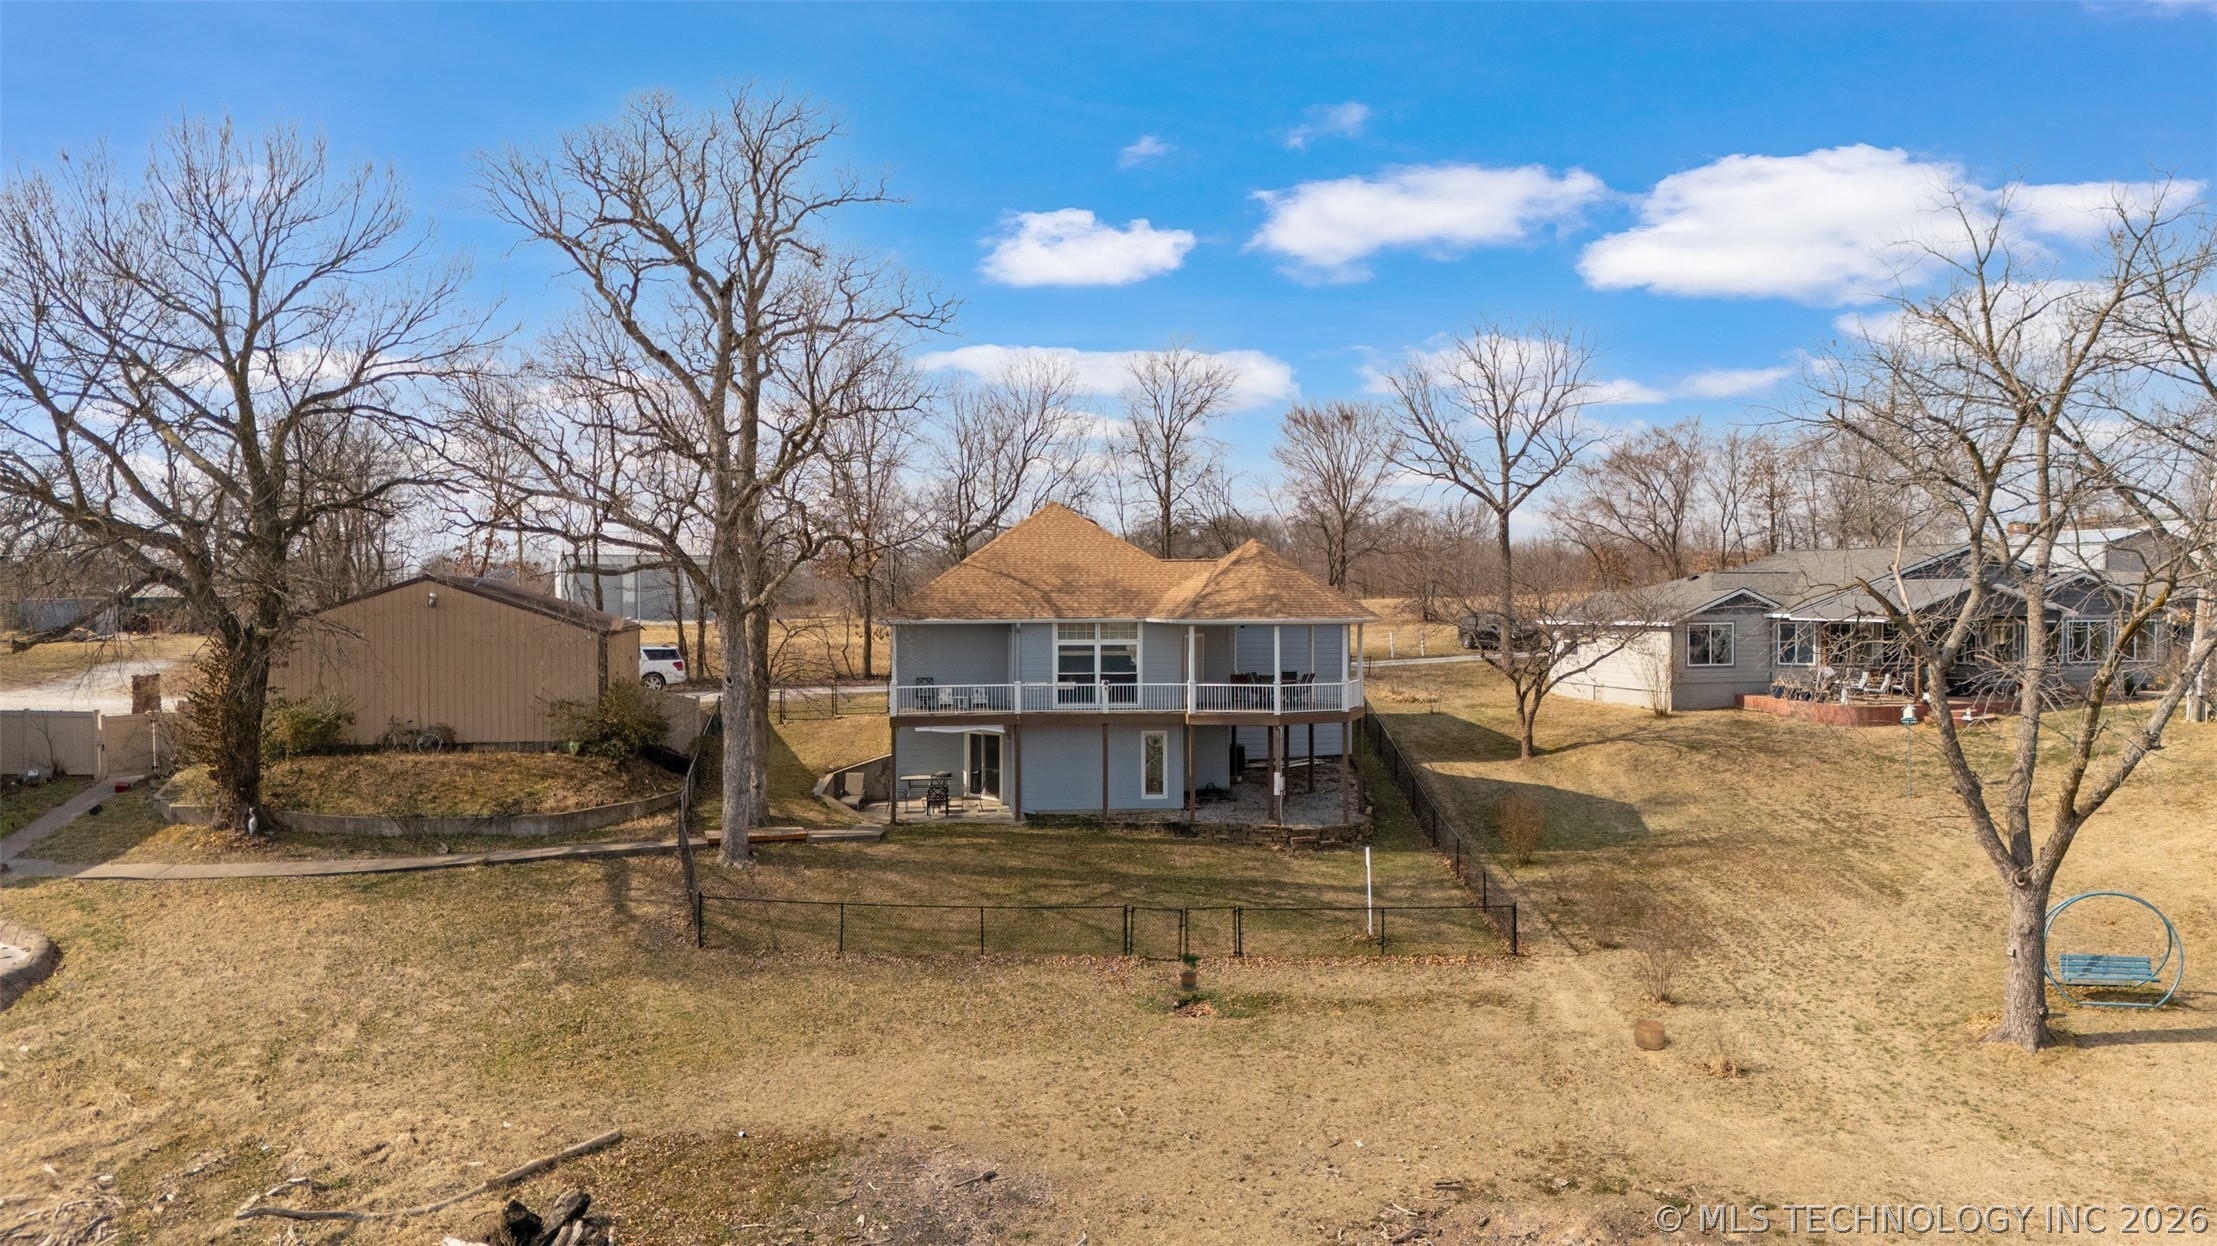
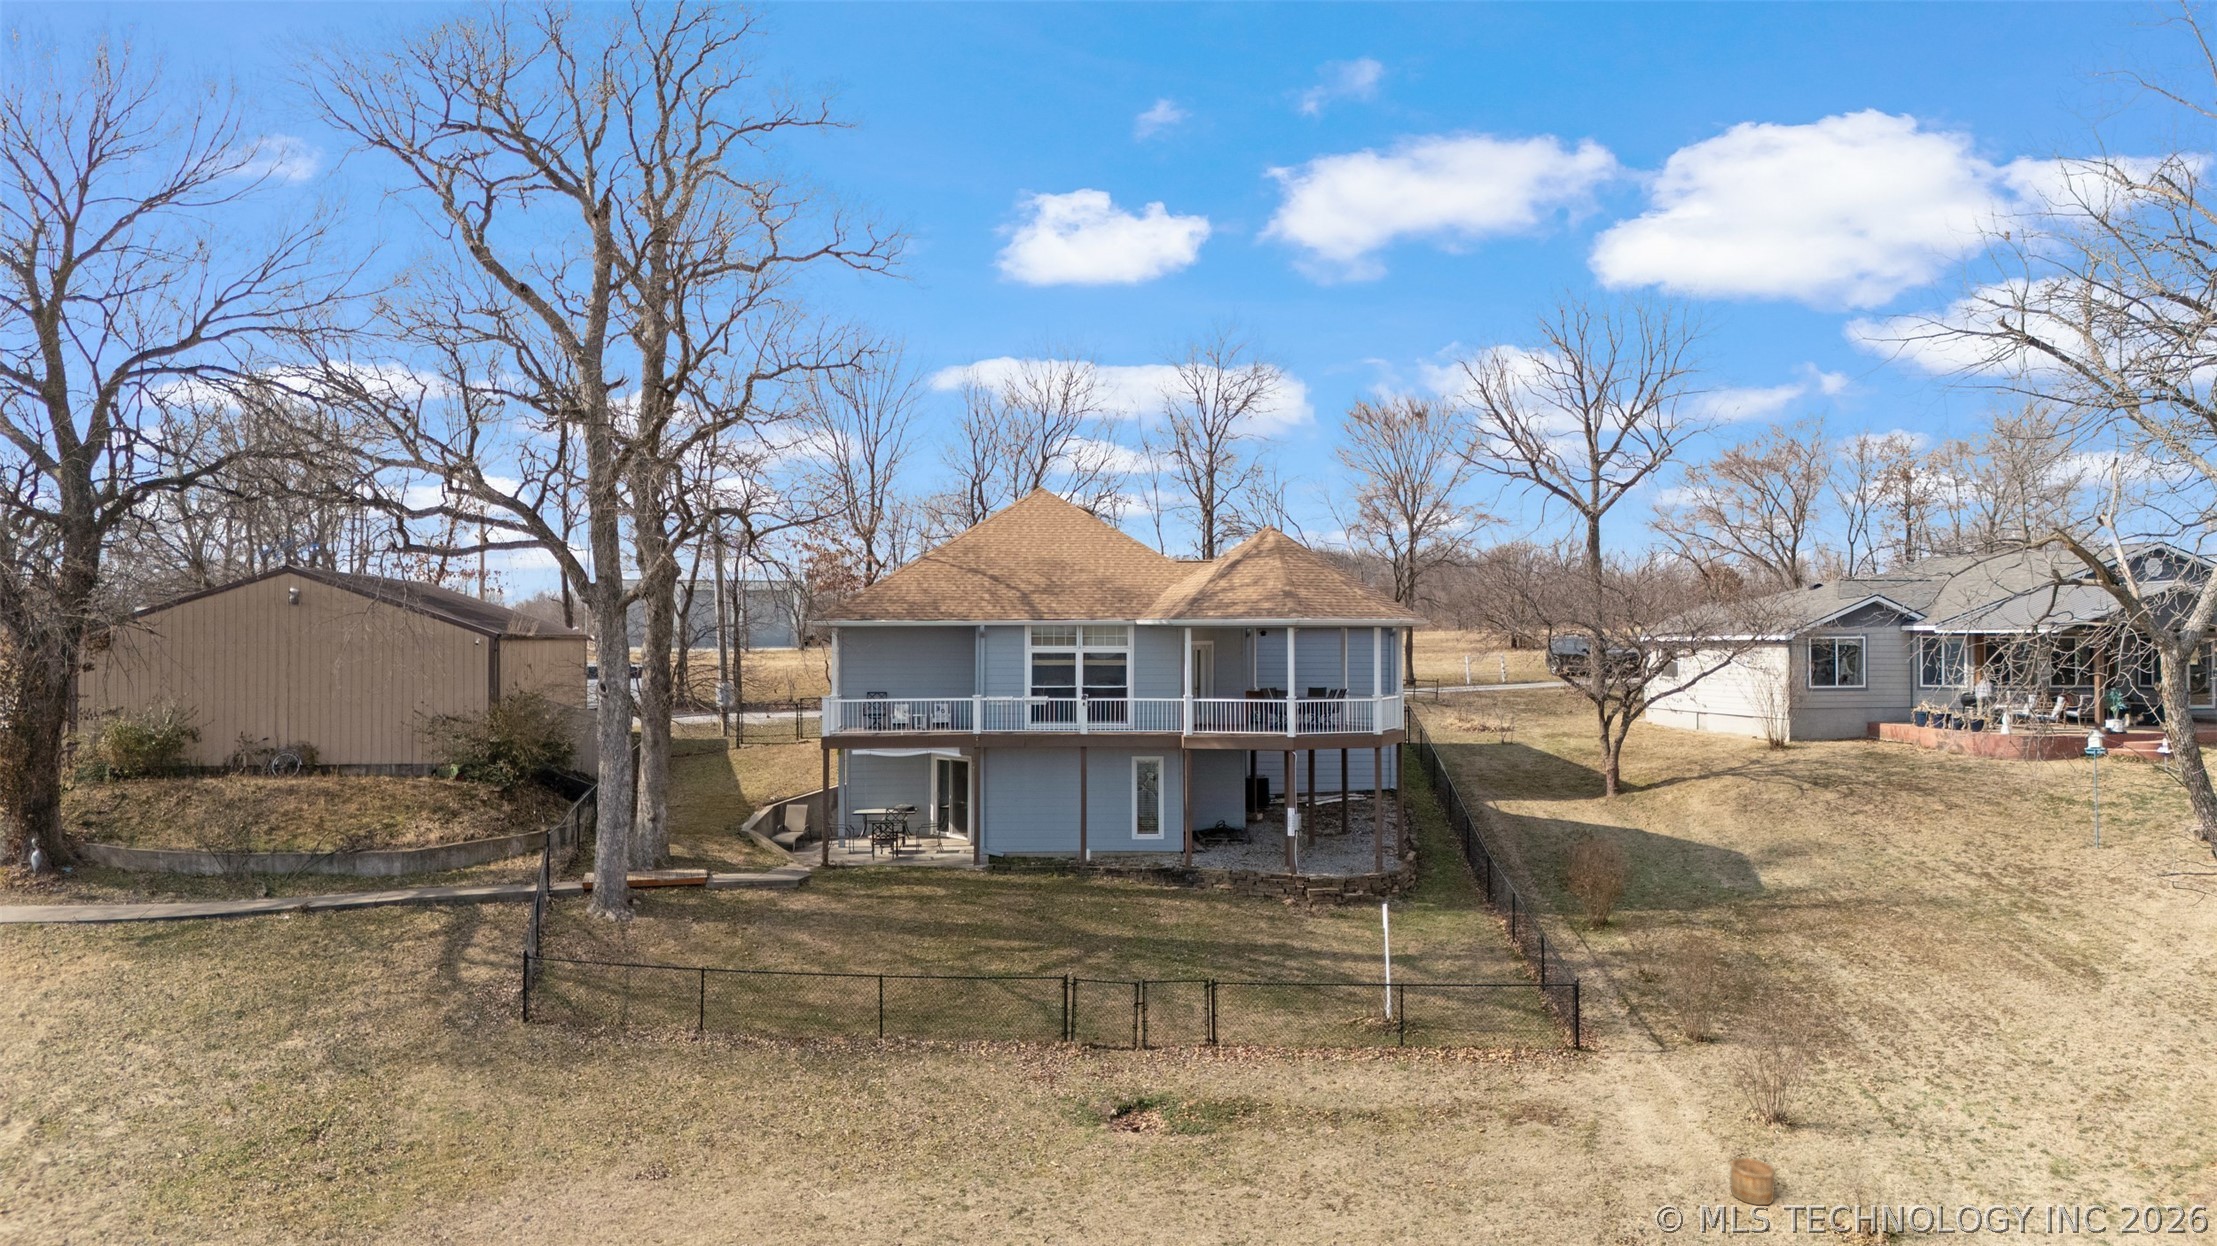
potted tree: present [1180,953,1201,991] -> none [1120,1040,1150,1093]

